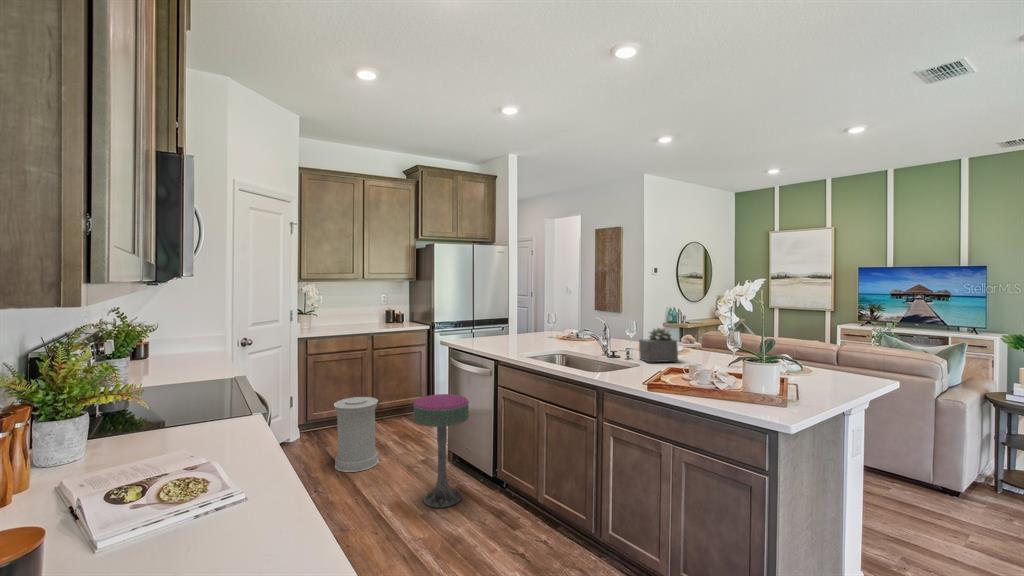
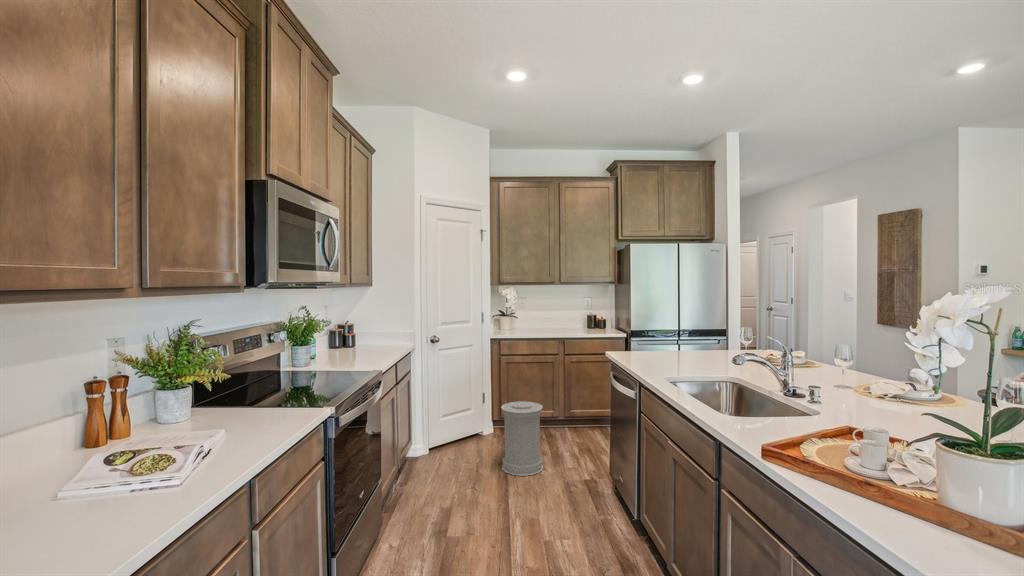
succulent plant: present [639,328,678,362] -> none [833,361,900,420]
bar stool: present [414,394,469,508] -> none [548,412,608,539]

